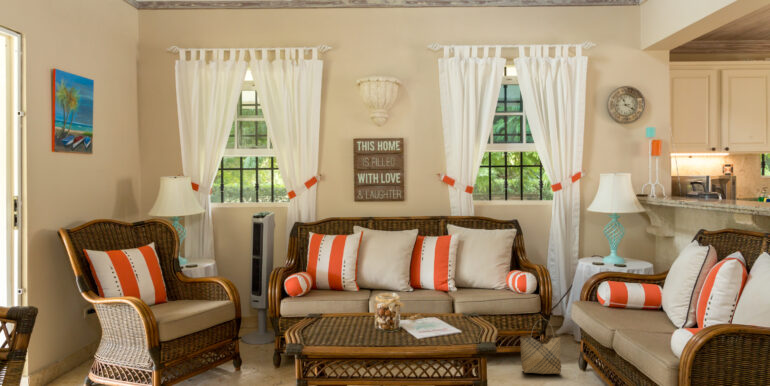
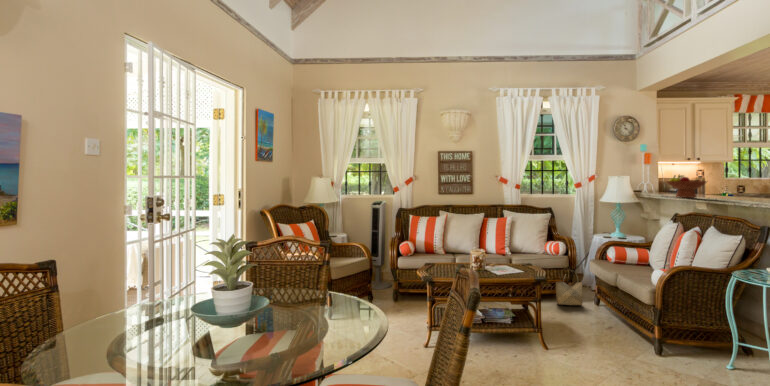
fruit bowl: none [684,167,749,203] -> present [667,175,707,198]

